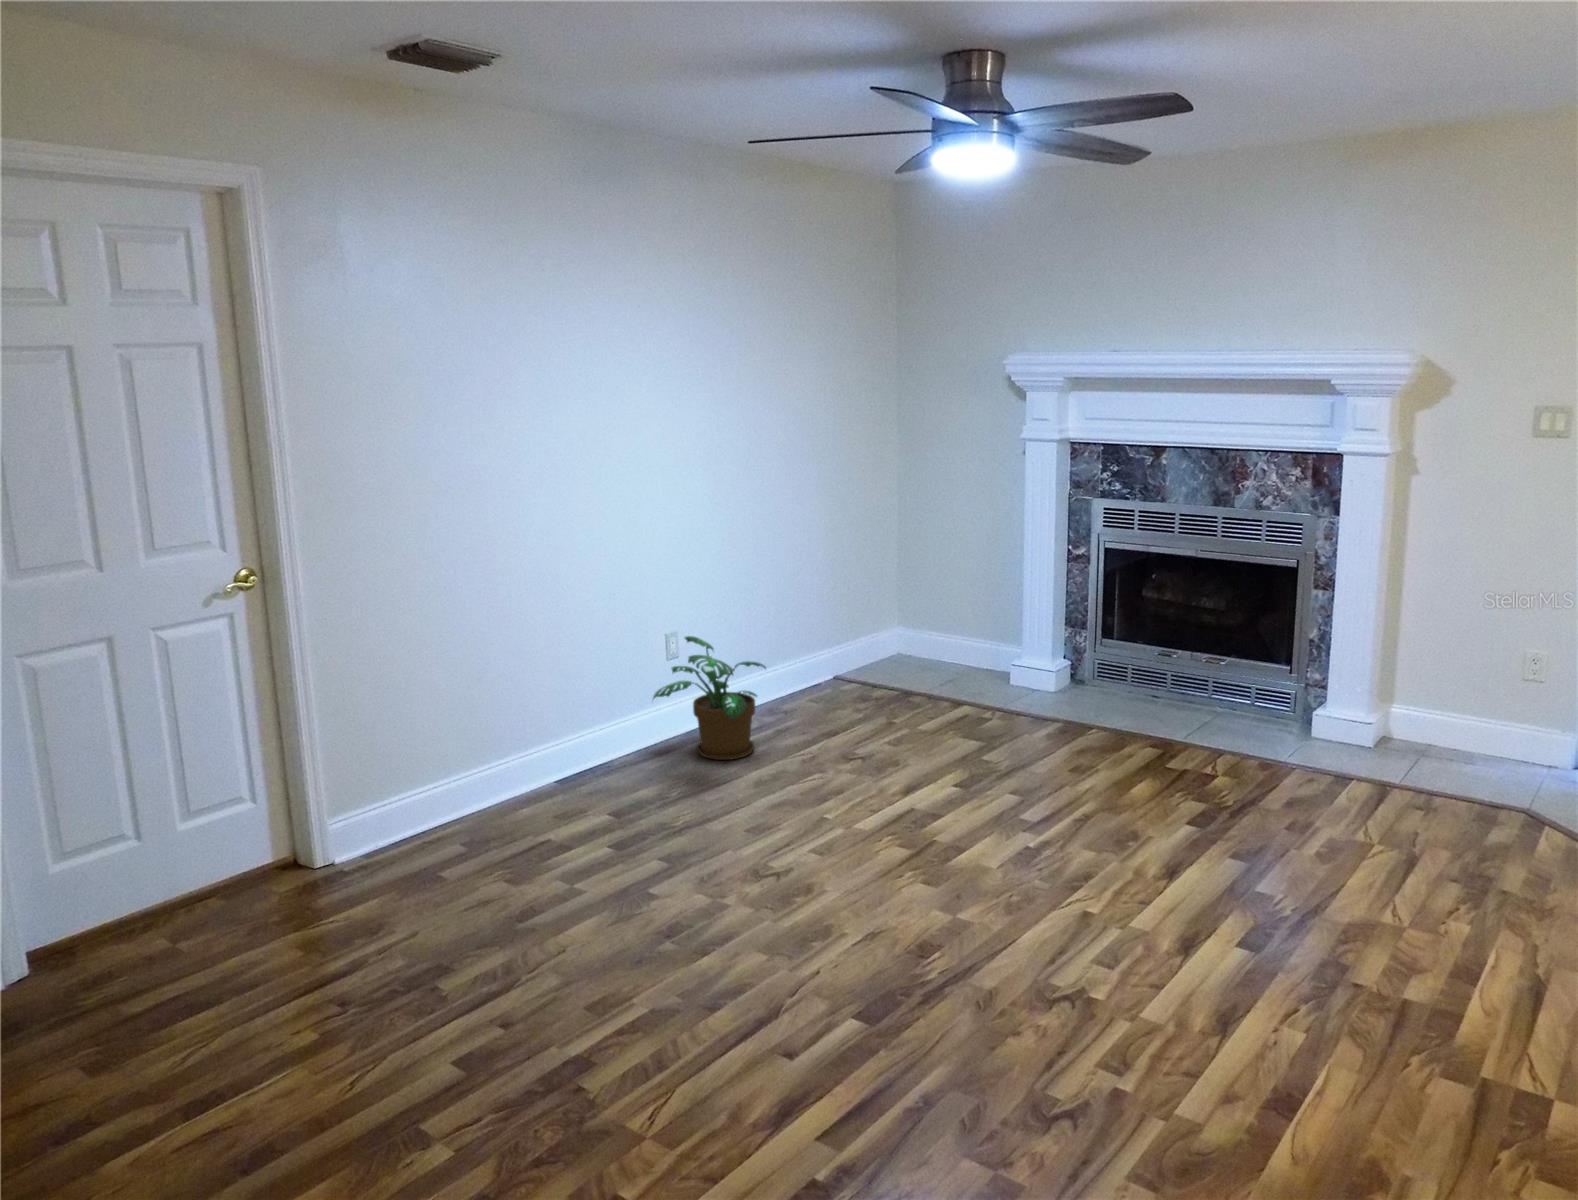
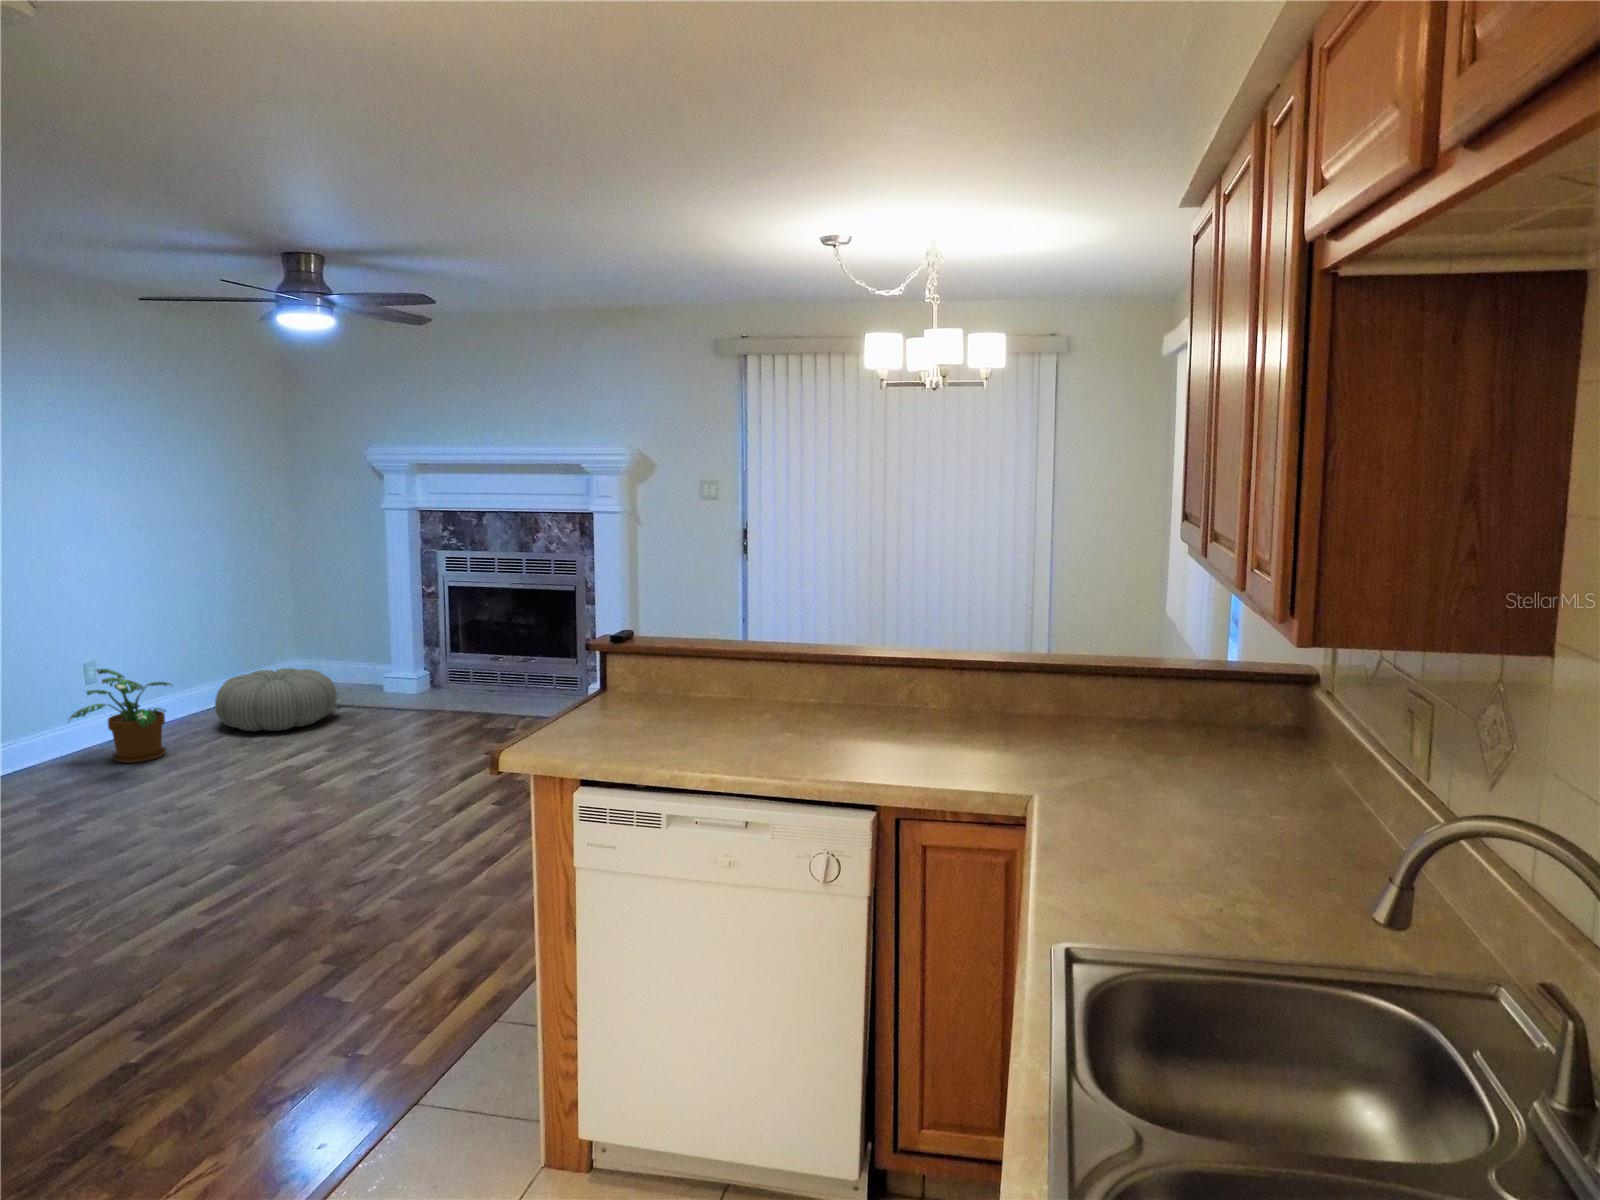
pouf: none [811,646,955,731] -> present [215,668,337,731]

